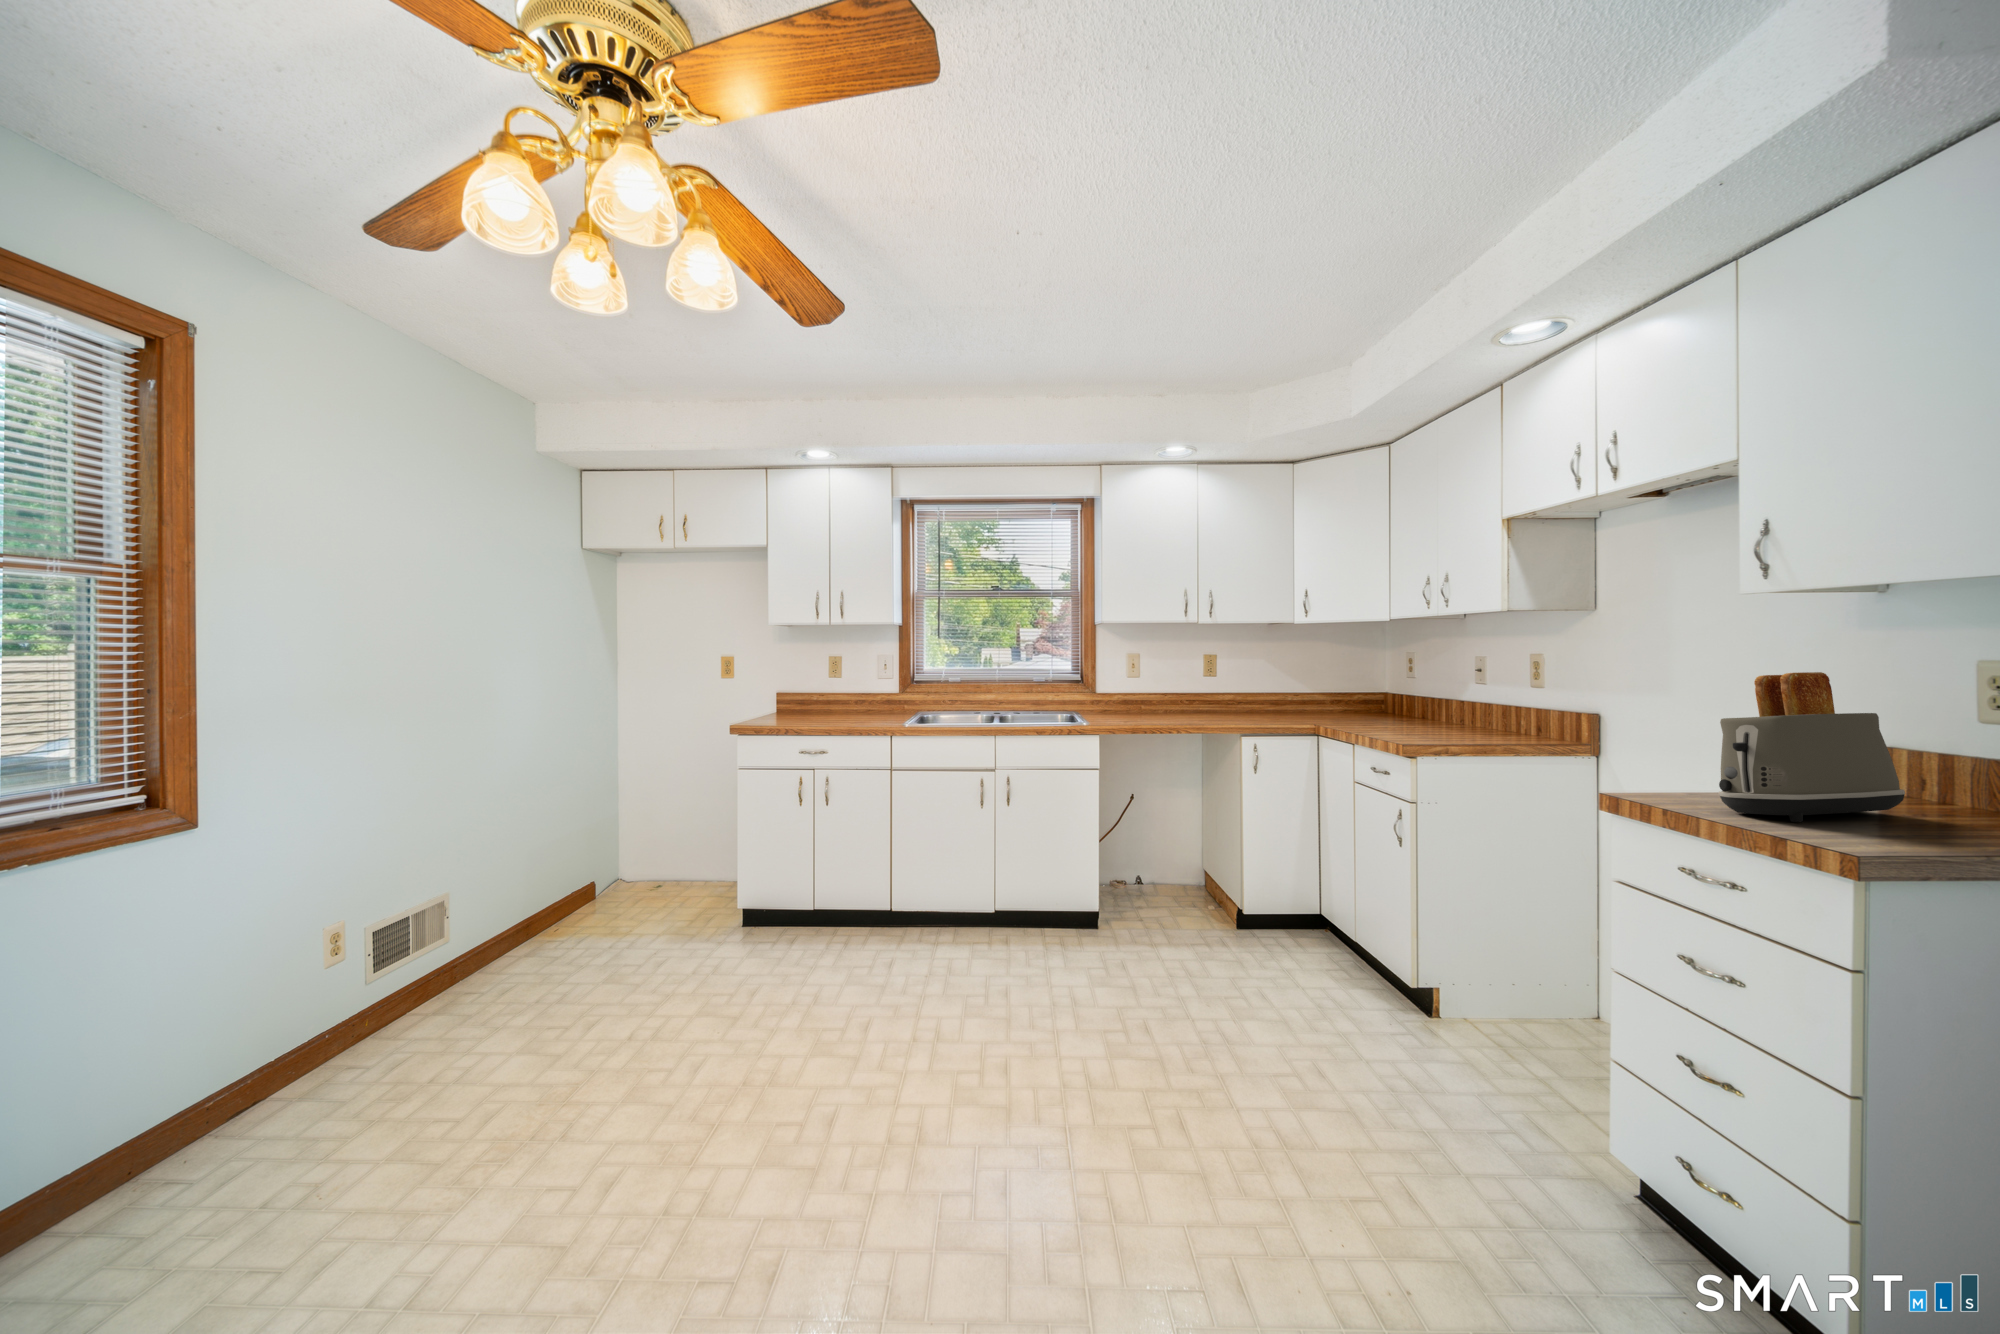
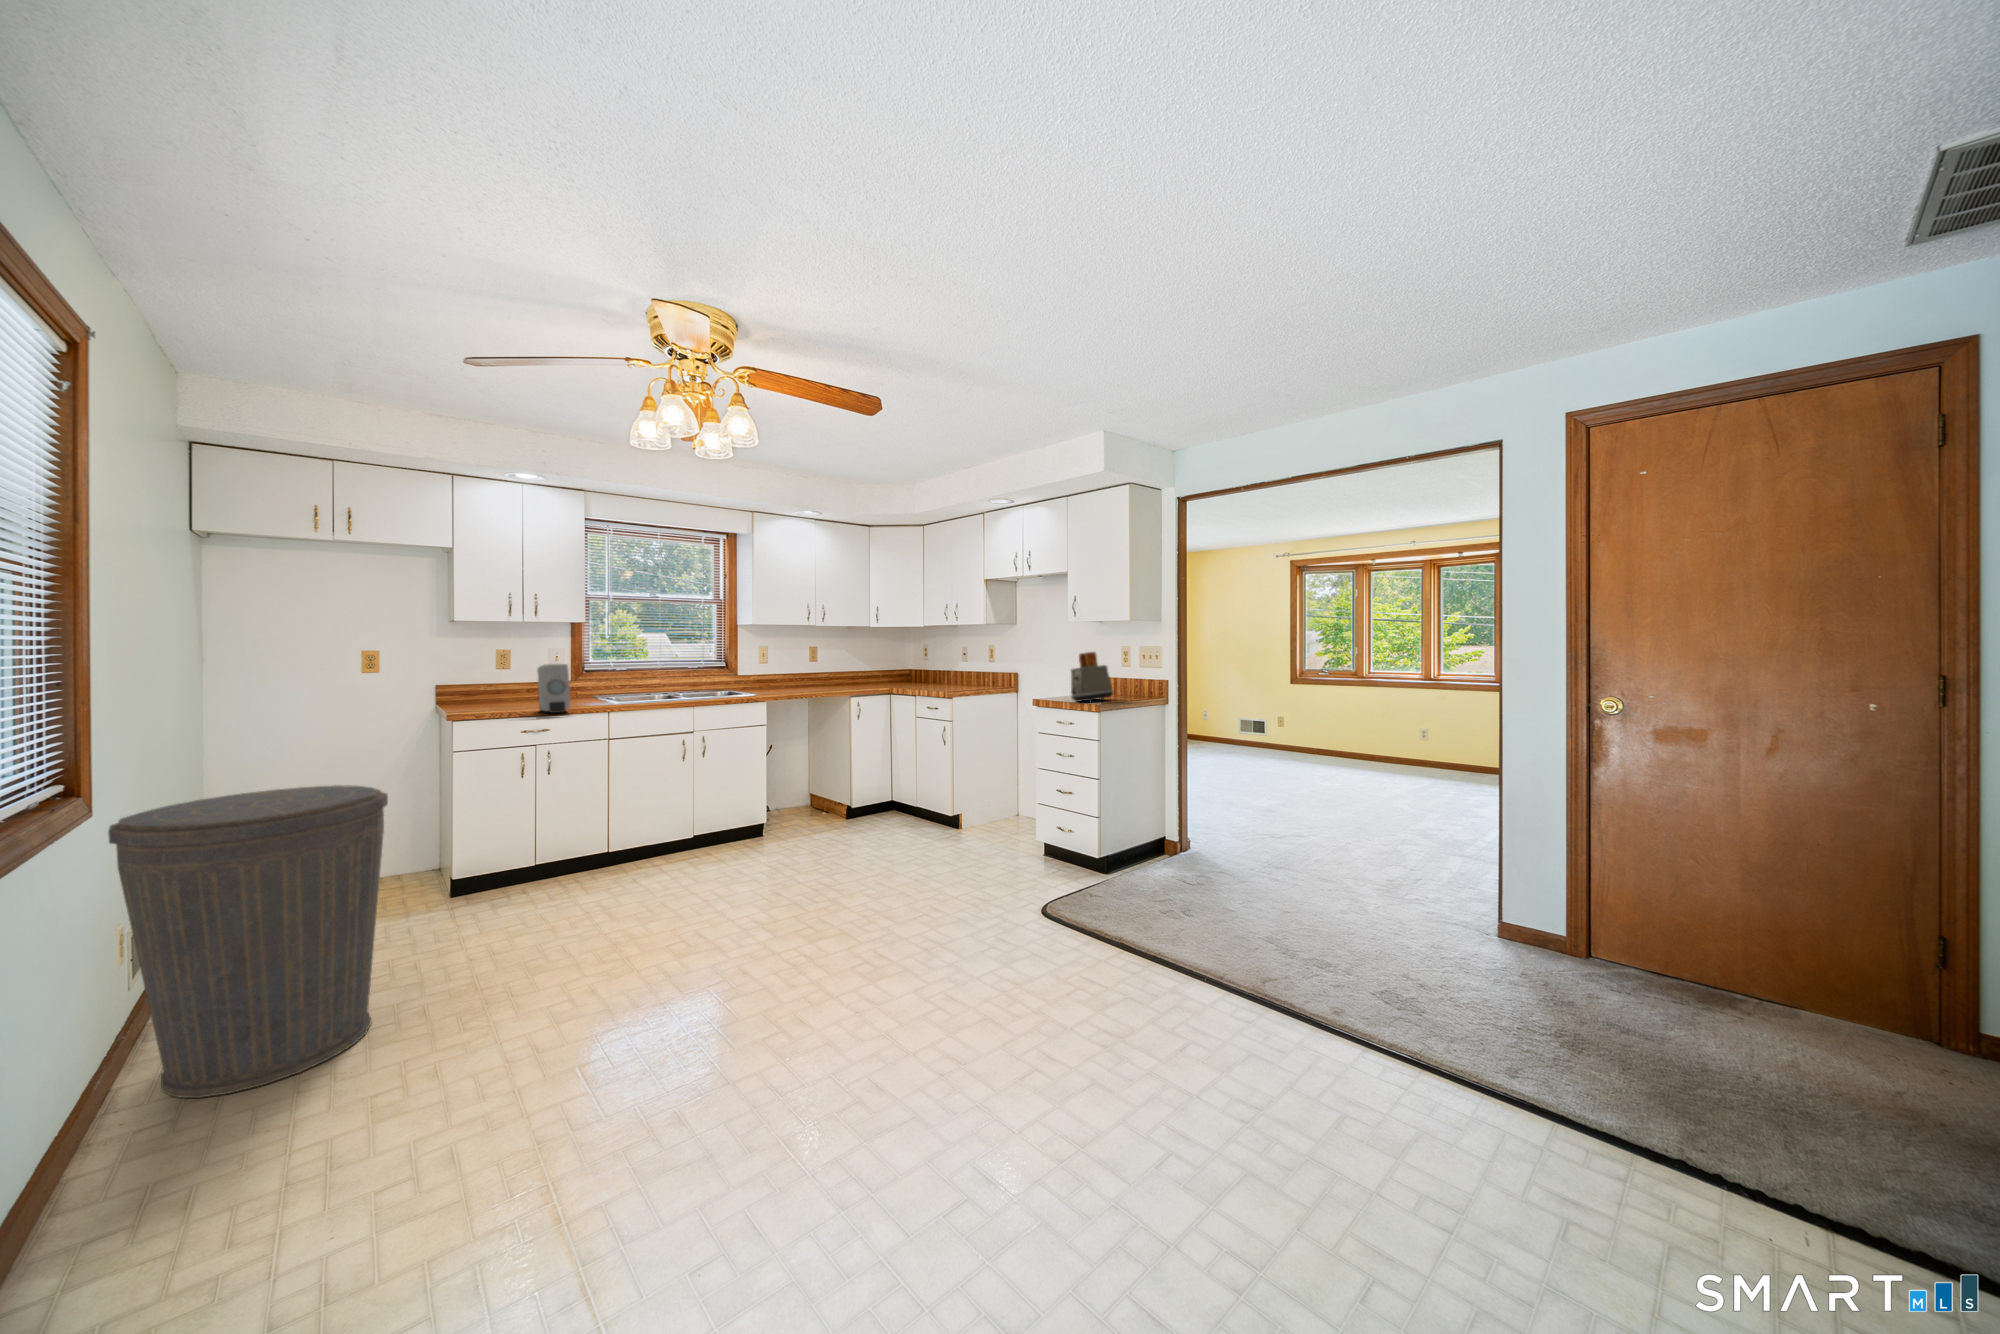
soap dispenser: none [816,672,852,733] -> present [538,664,570,713]
trash can: none [202,807,482,1174] -> present [108,785,388,1098]

